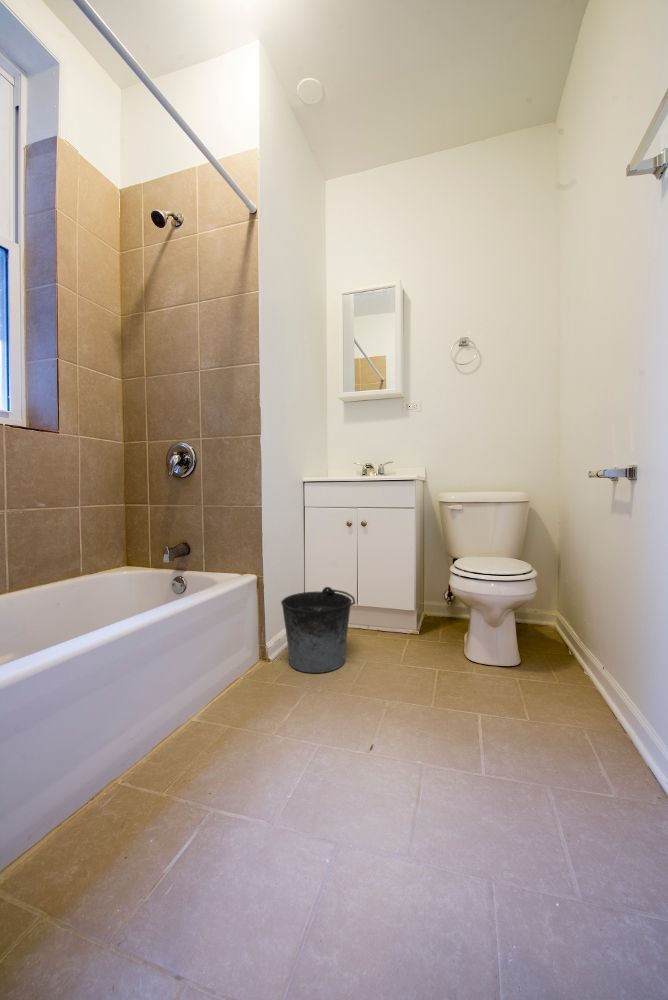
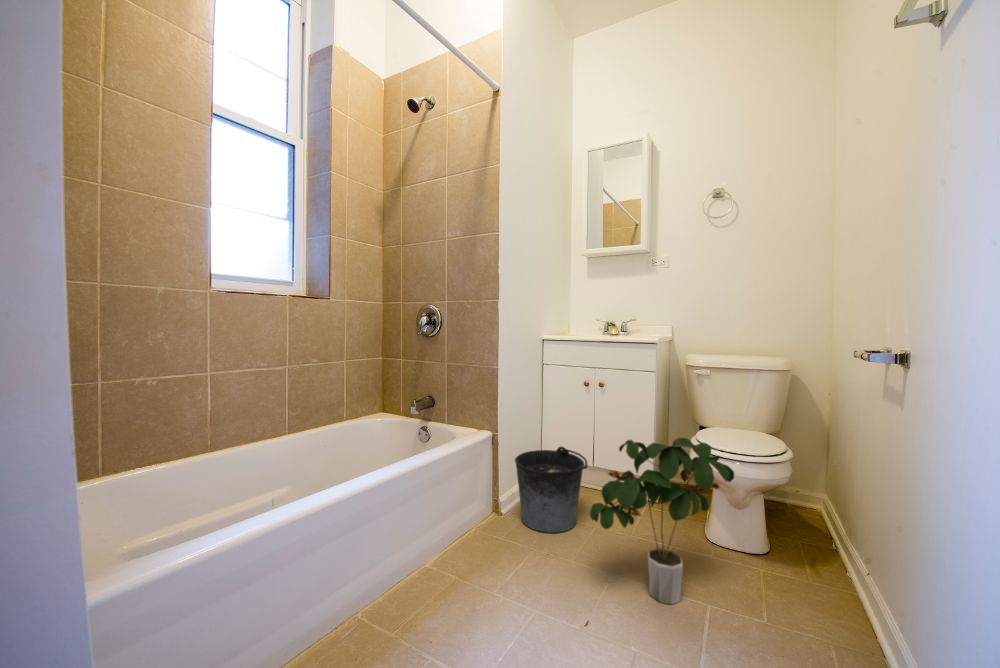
potted plant: none [365,561,495,723] -> present [590,438,734,604]

